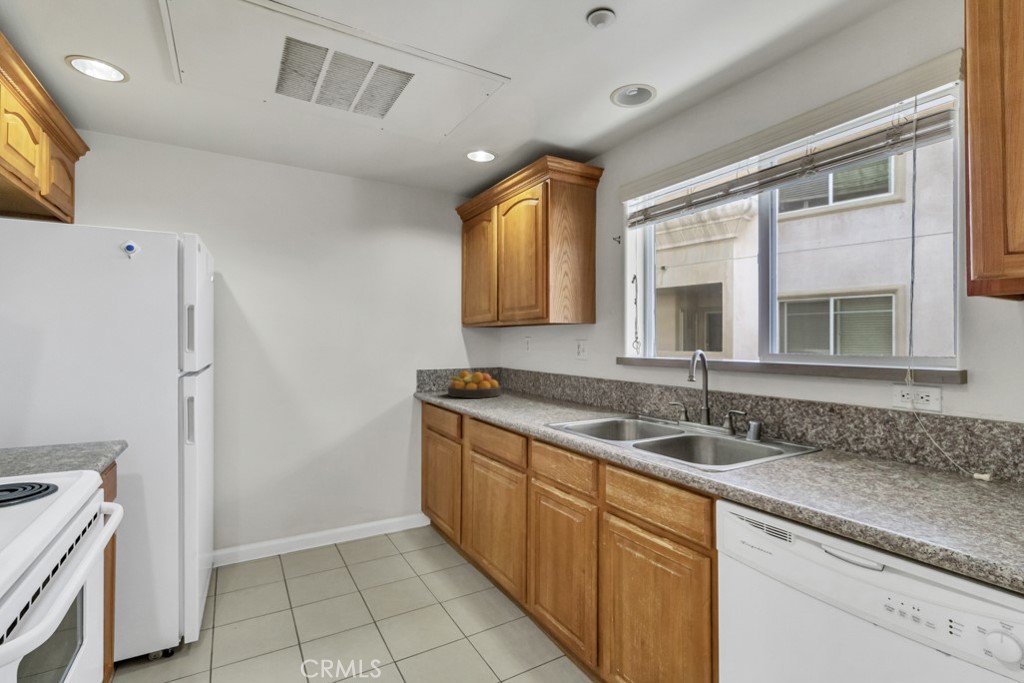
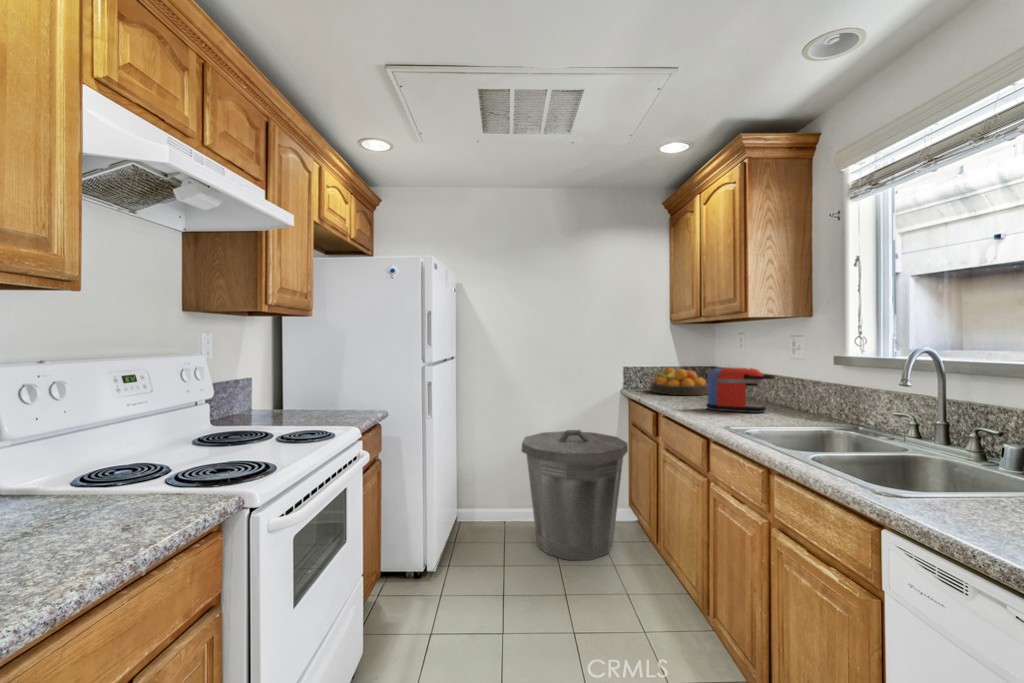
coffee maker: none [514,370,570,410] -> present [706,367,775,413]
trash can: none [313,442,431,589] -> present [521,430,628,560]

